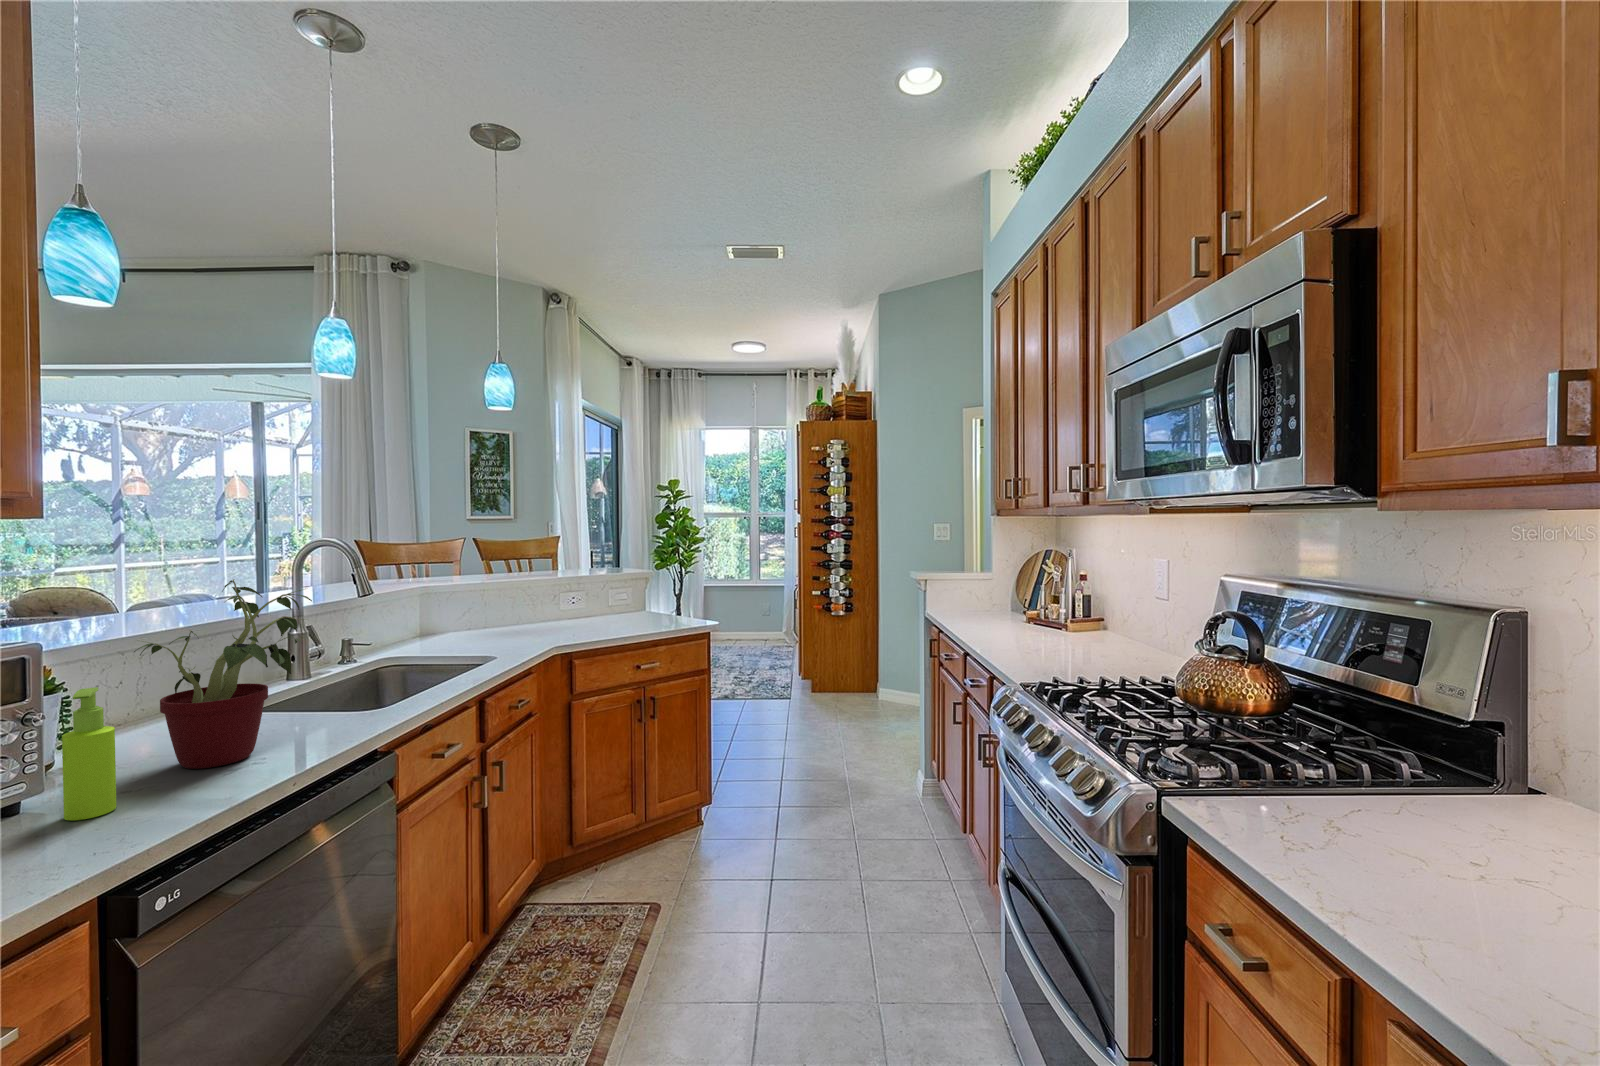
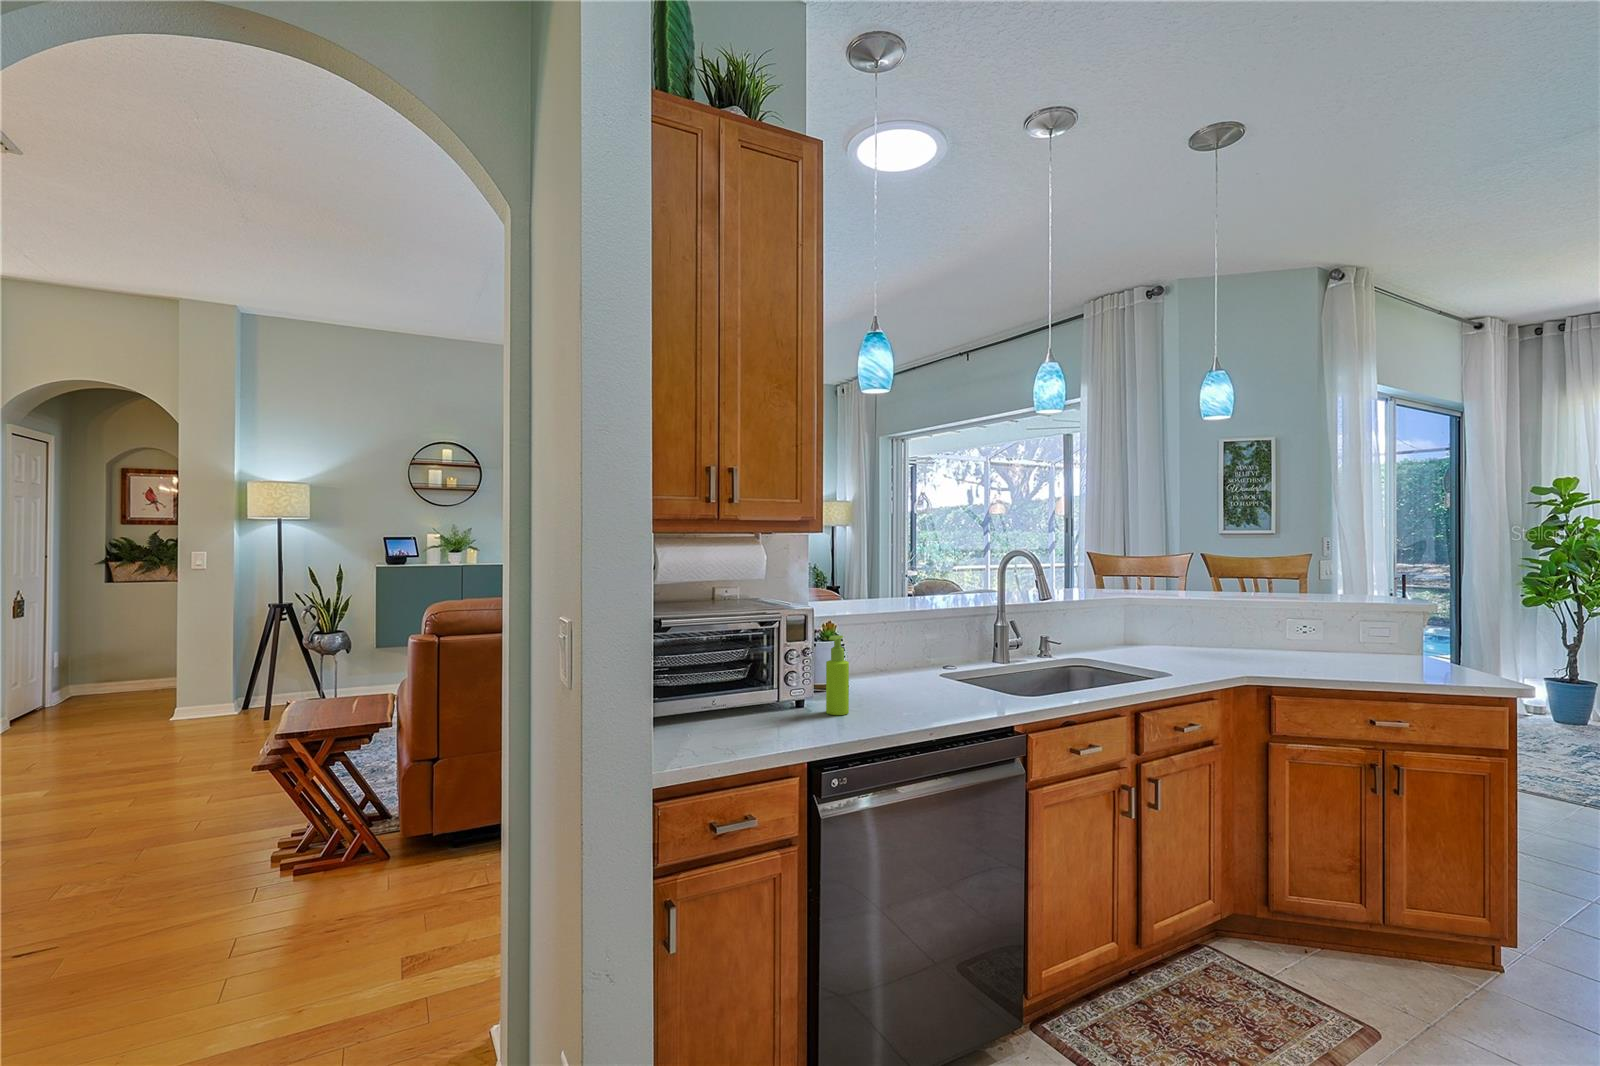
potted plant: present [134,579,312,769] -> none [874,575,977,706]

